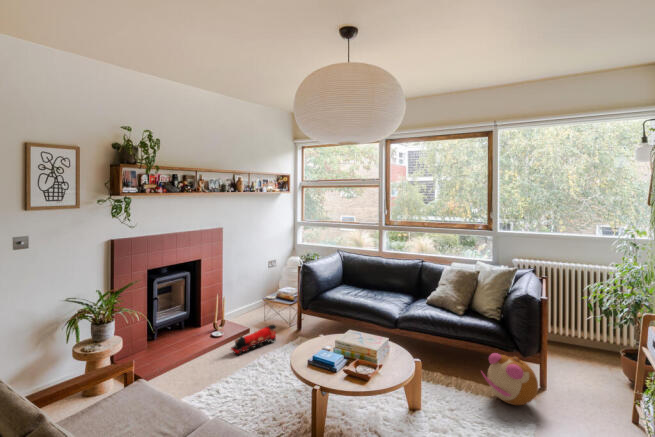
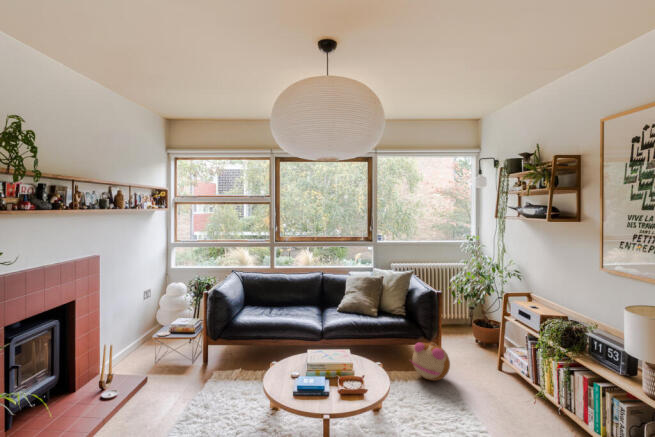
toy train: present [231,325,276,355] -> none [145,364,192,413]

